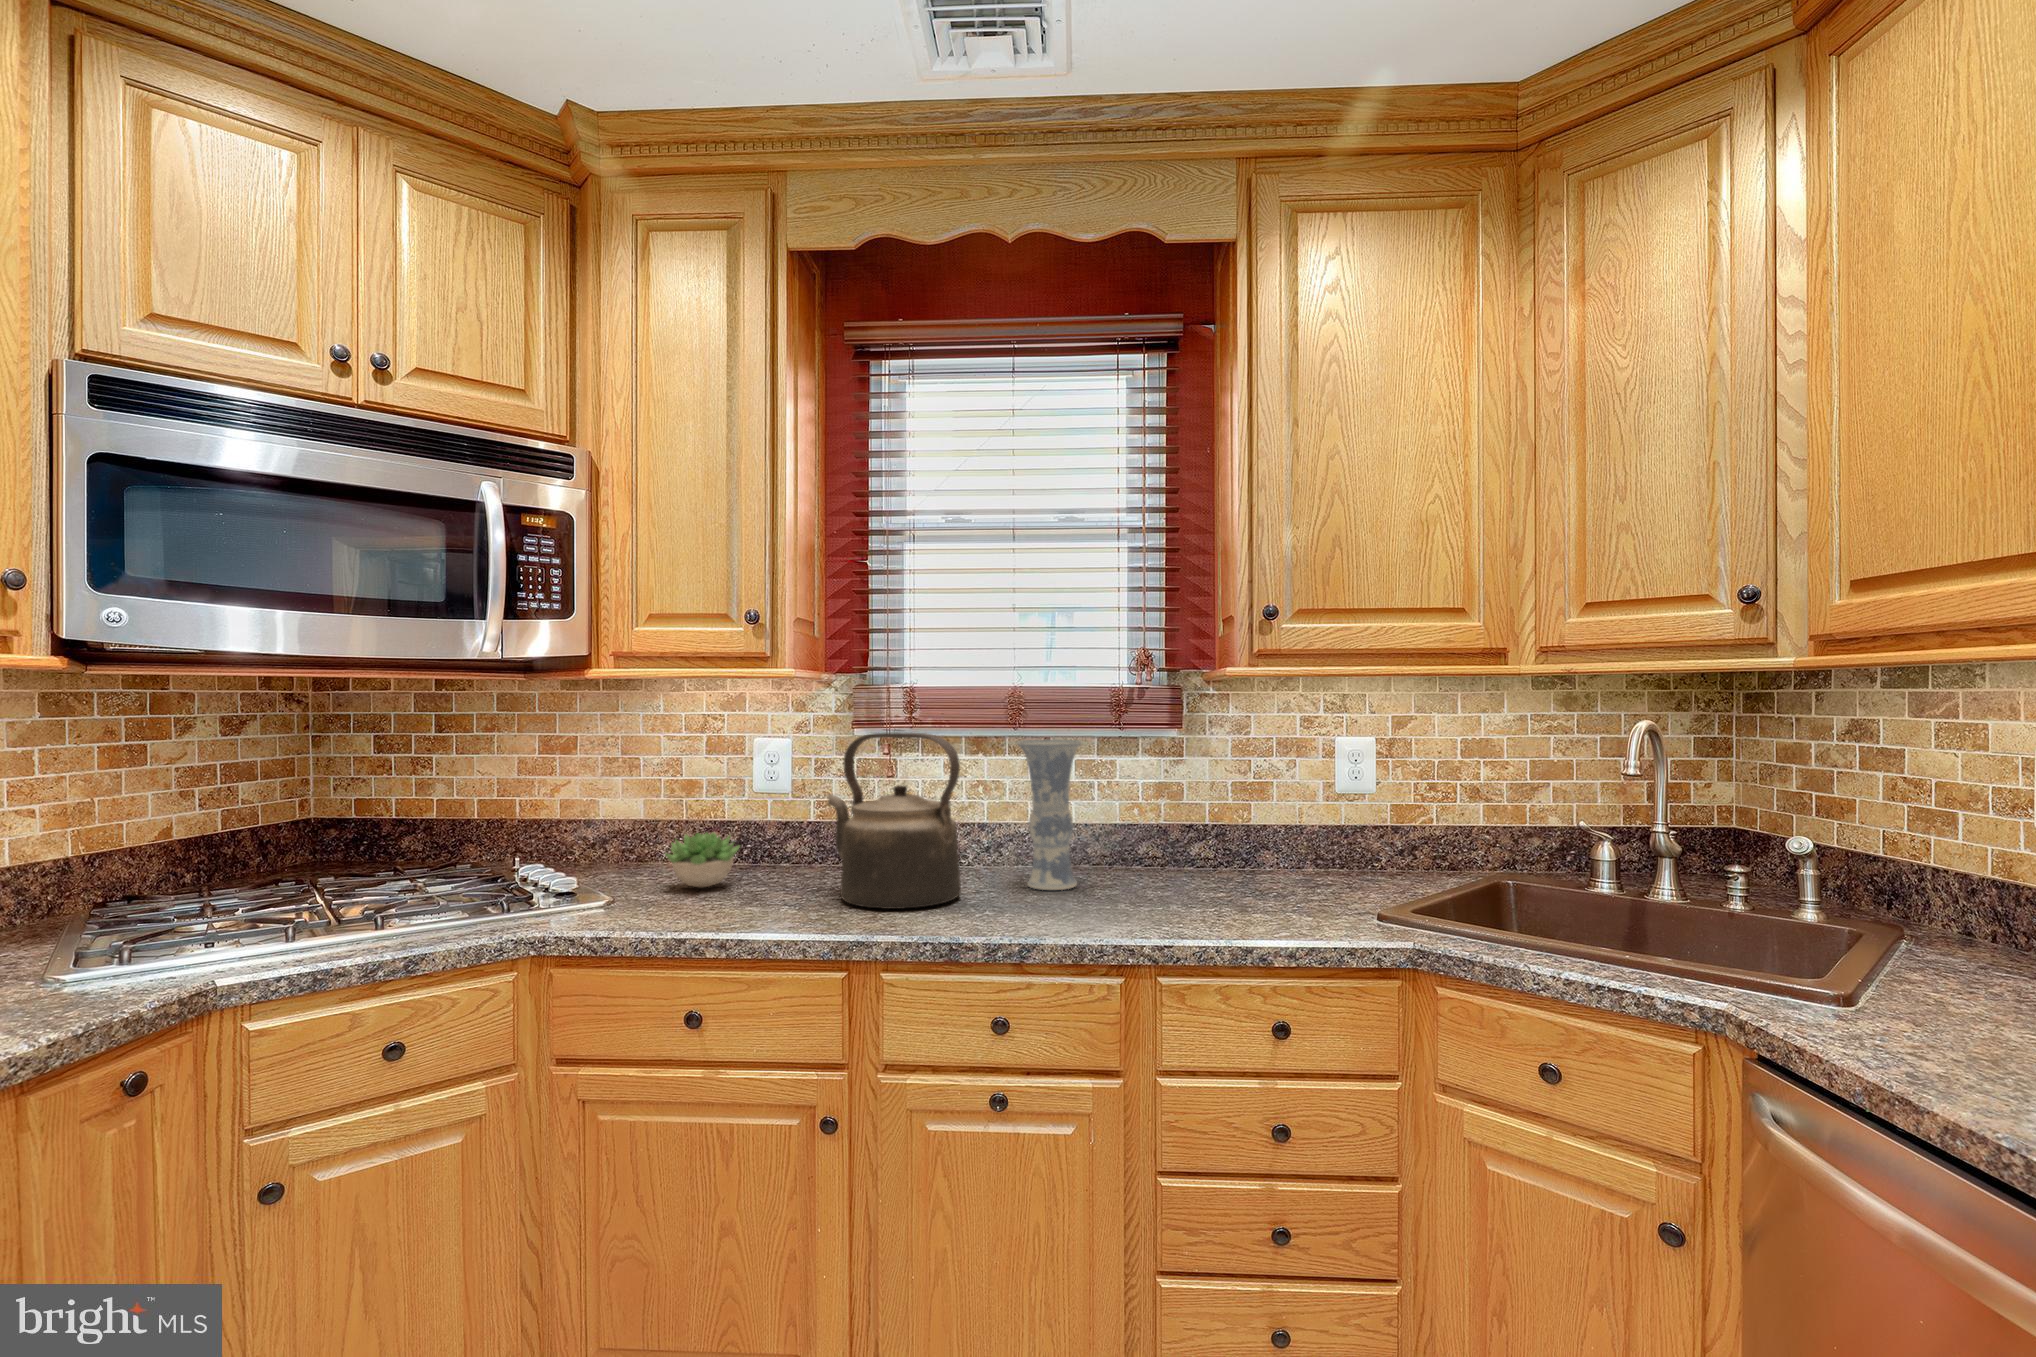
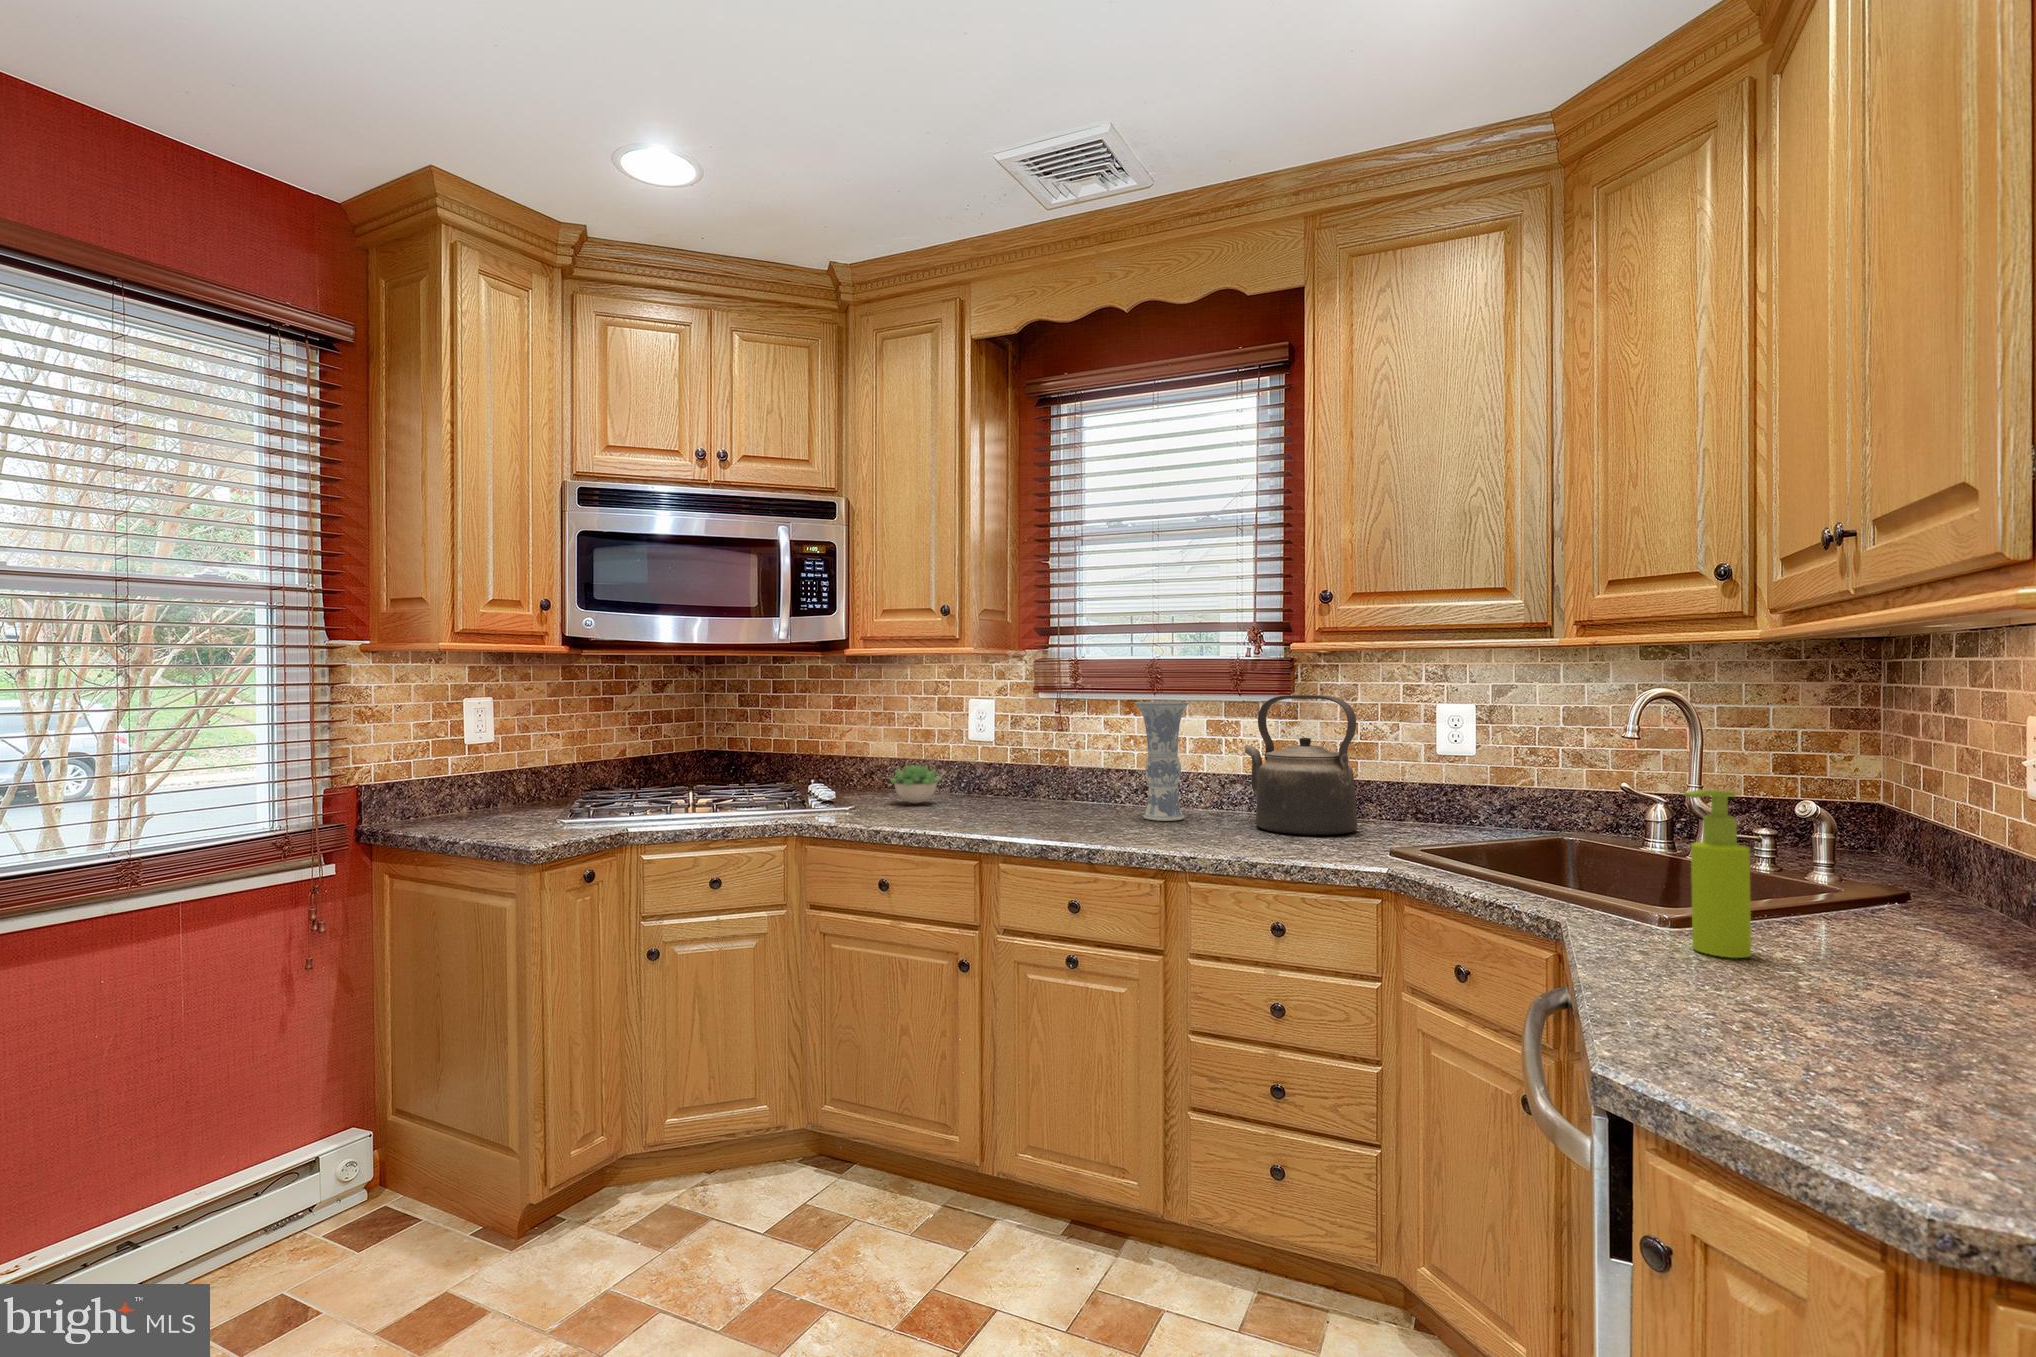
kettle: present [828,732,961,909] -> present [1245,695,1357,835]
soap dispenser: none [1837,854,1905,1038] -> present [1683,789,1751,958]

